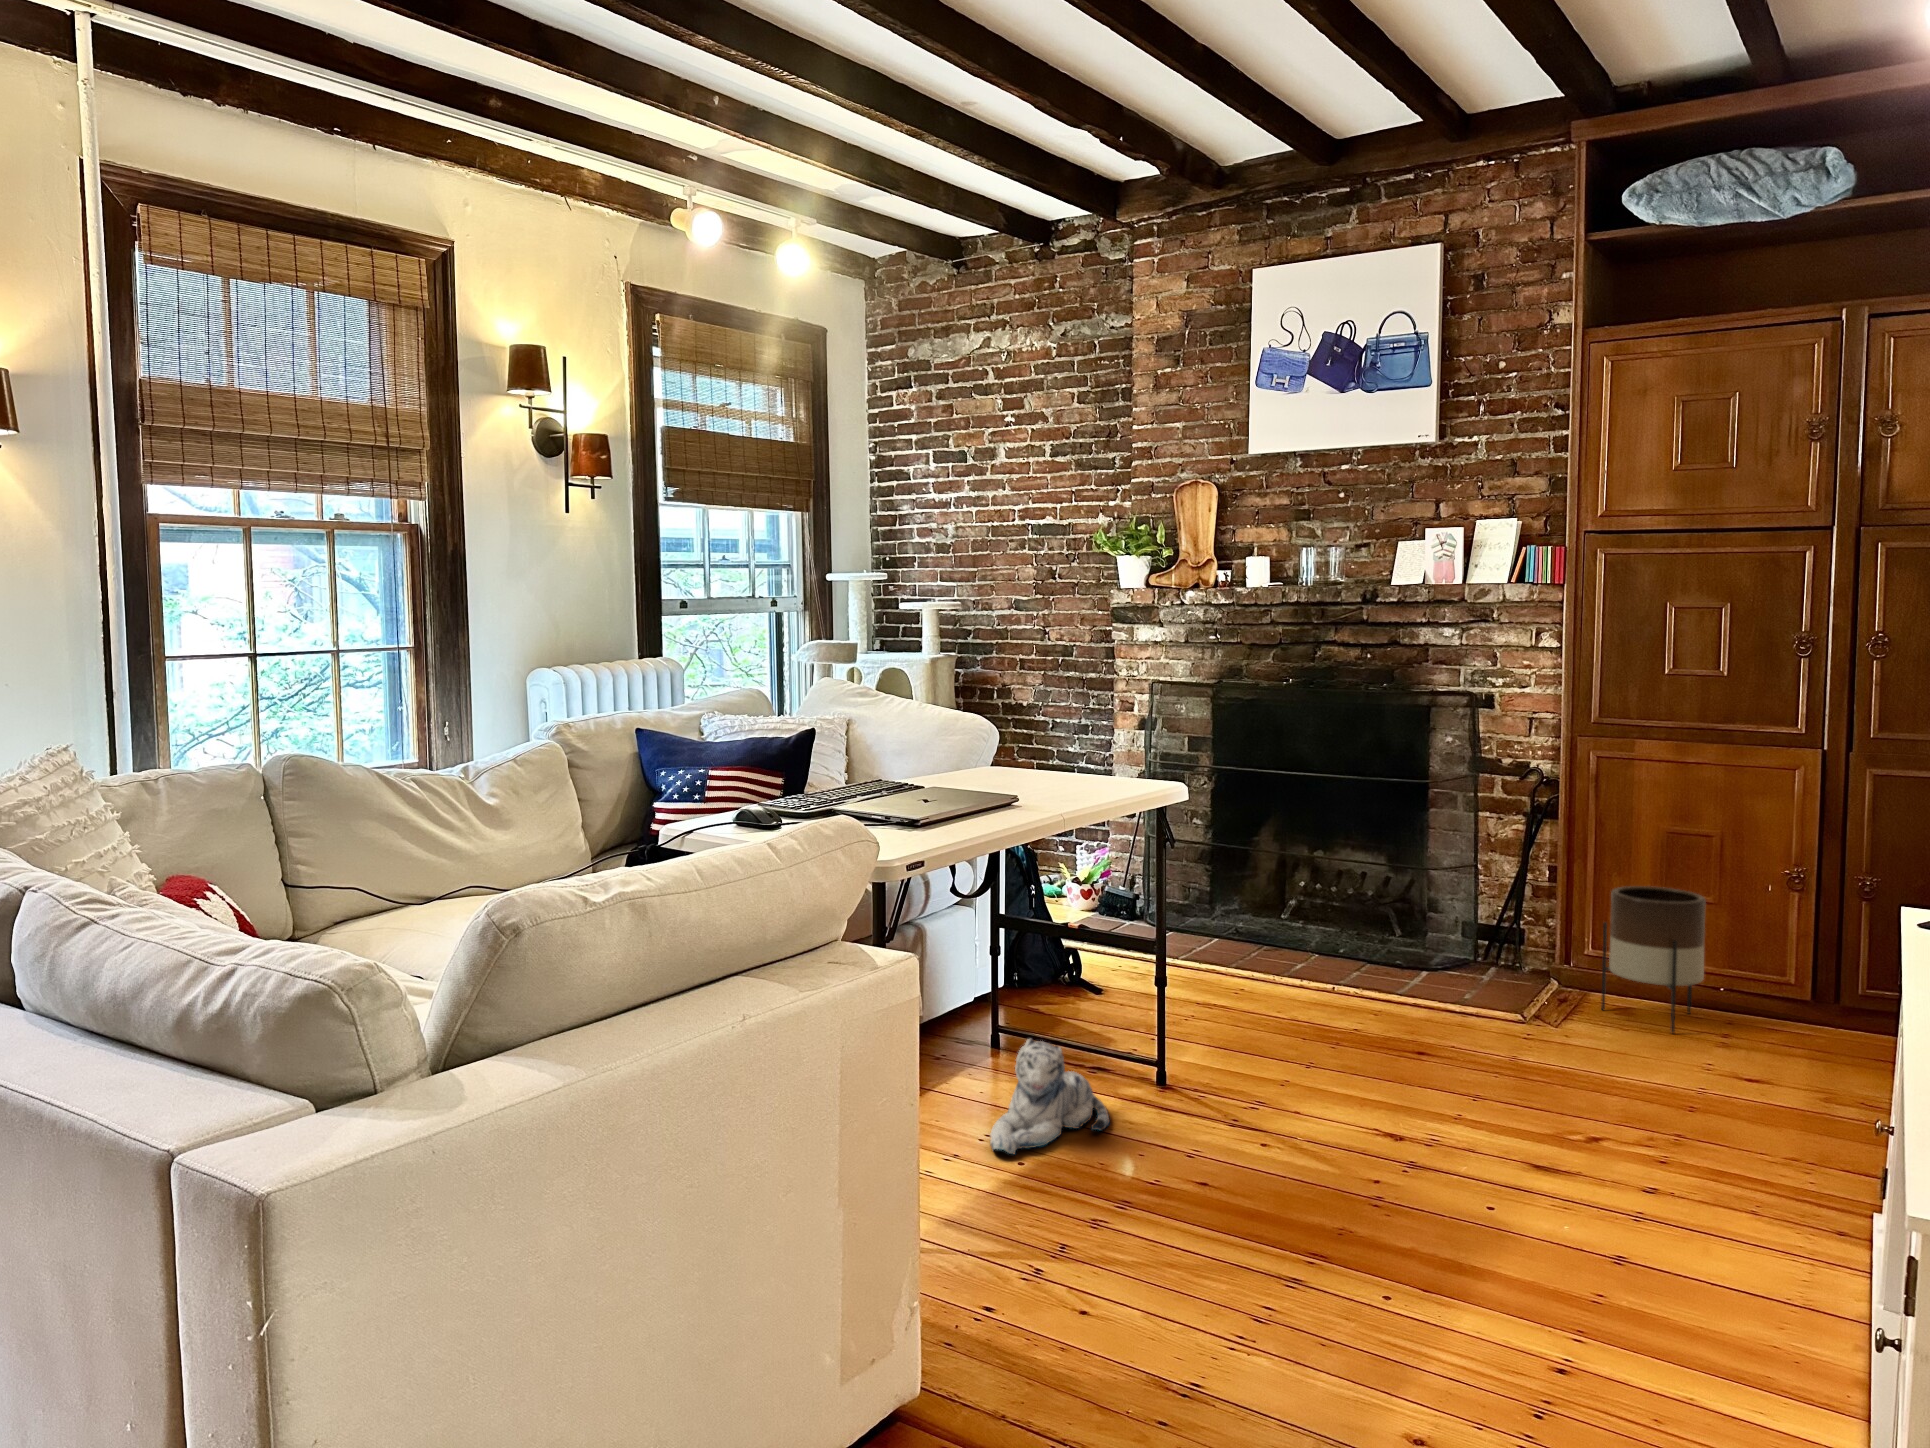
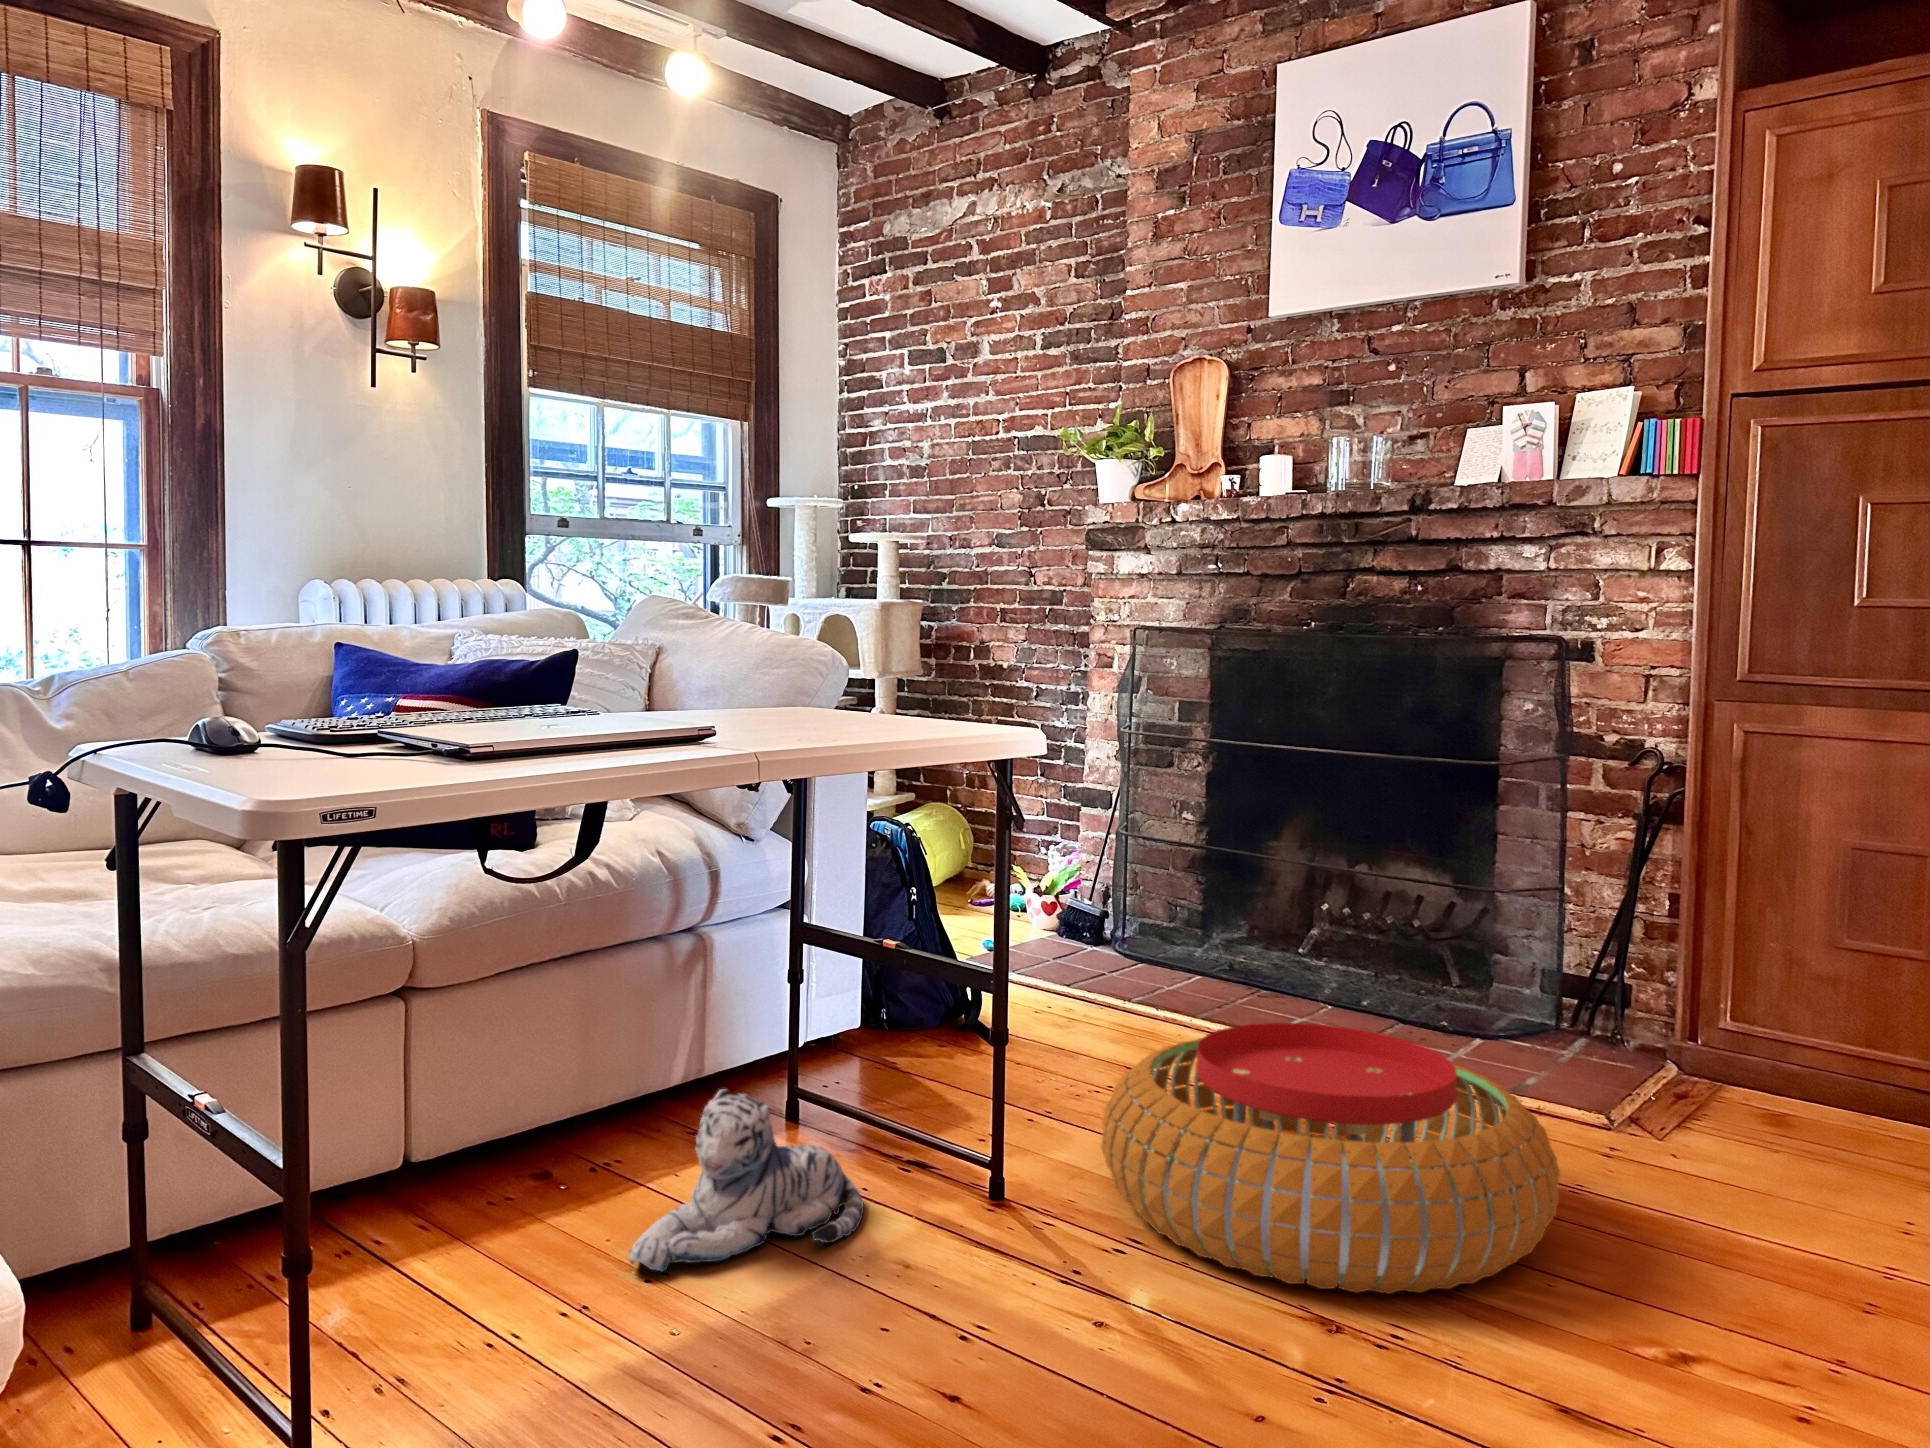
planter: present [1601,886,1706,1033] -> none [1732,924,1901,1155]
pouf: none [1240,973,1533,1134] -> present [1101,1023,1560,1294]

